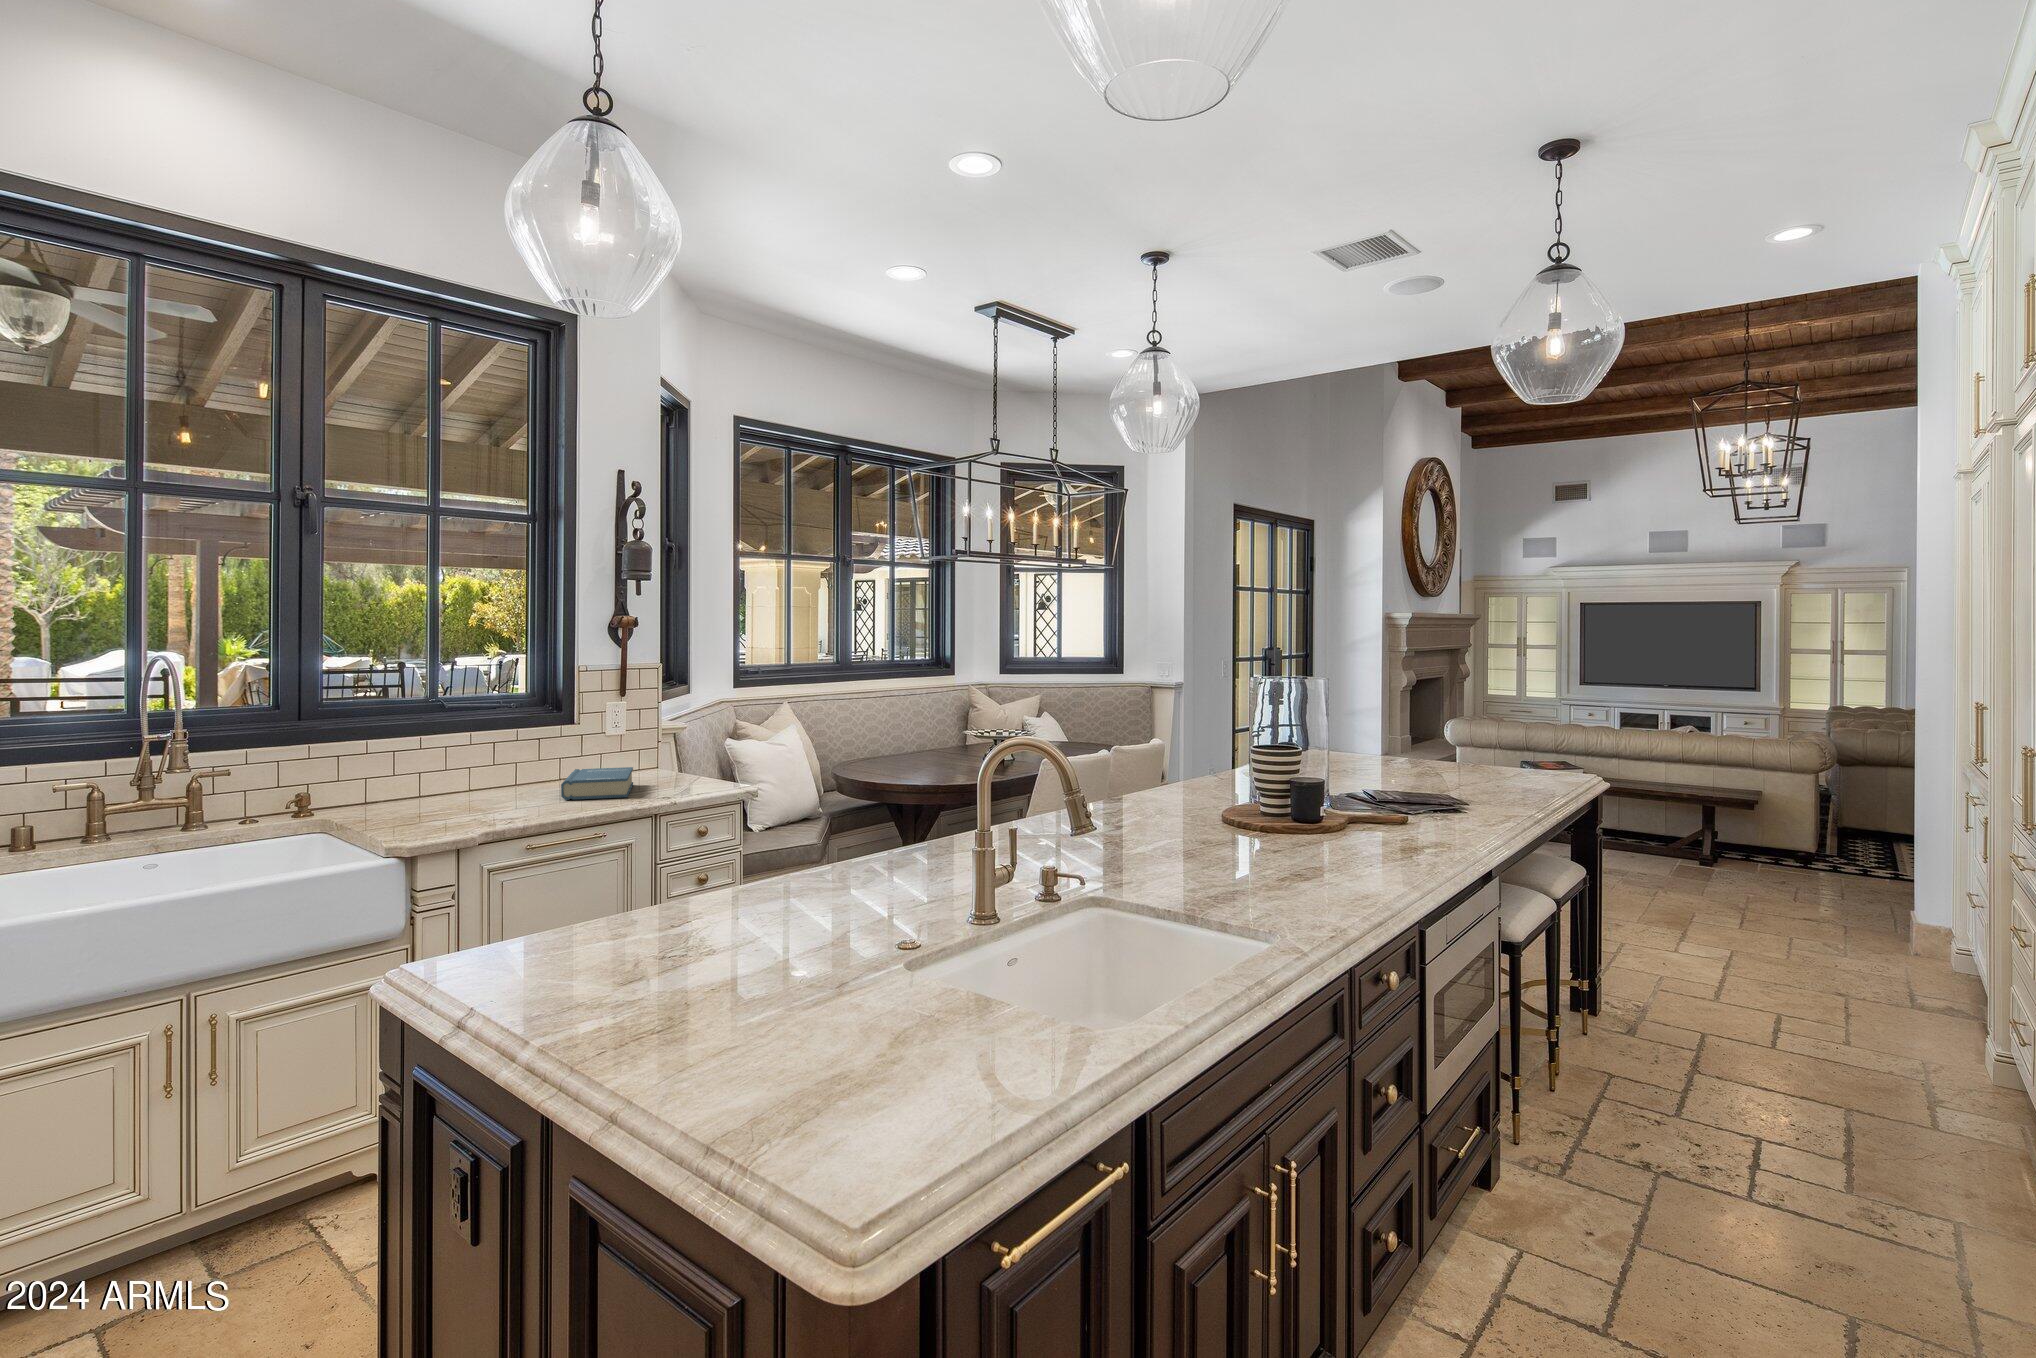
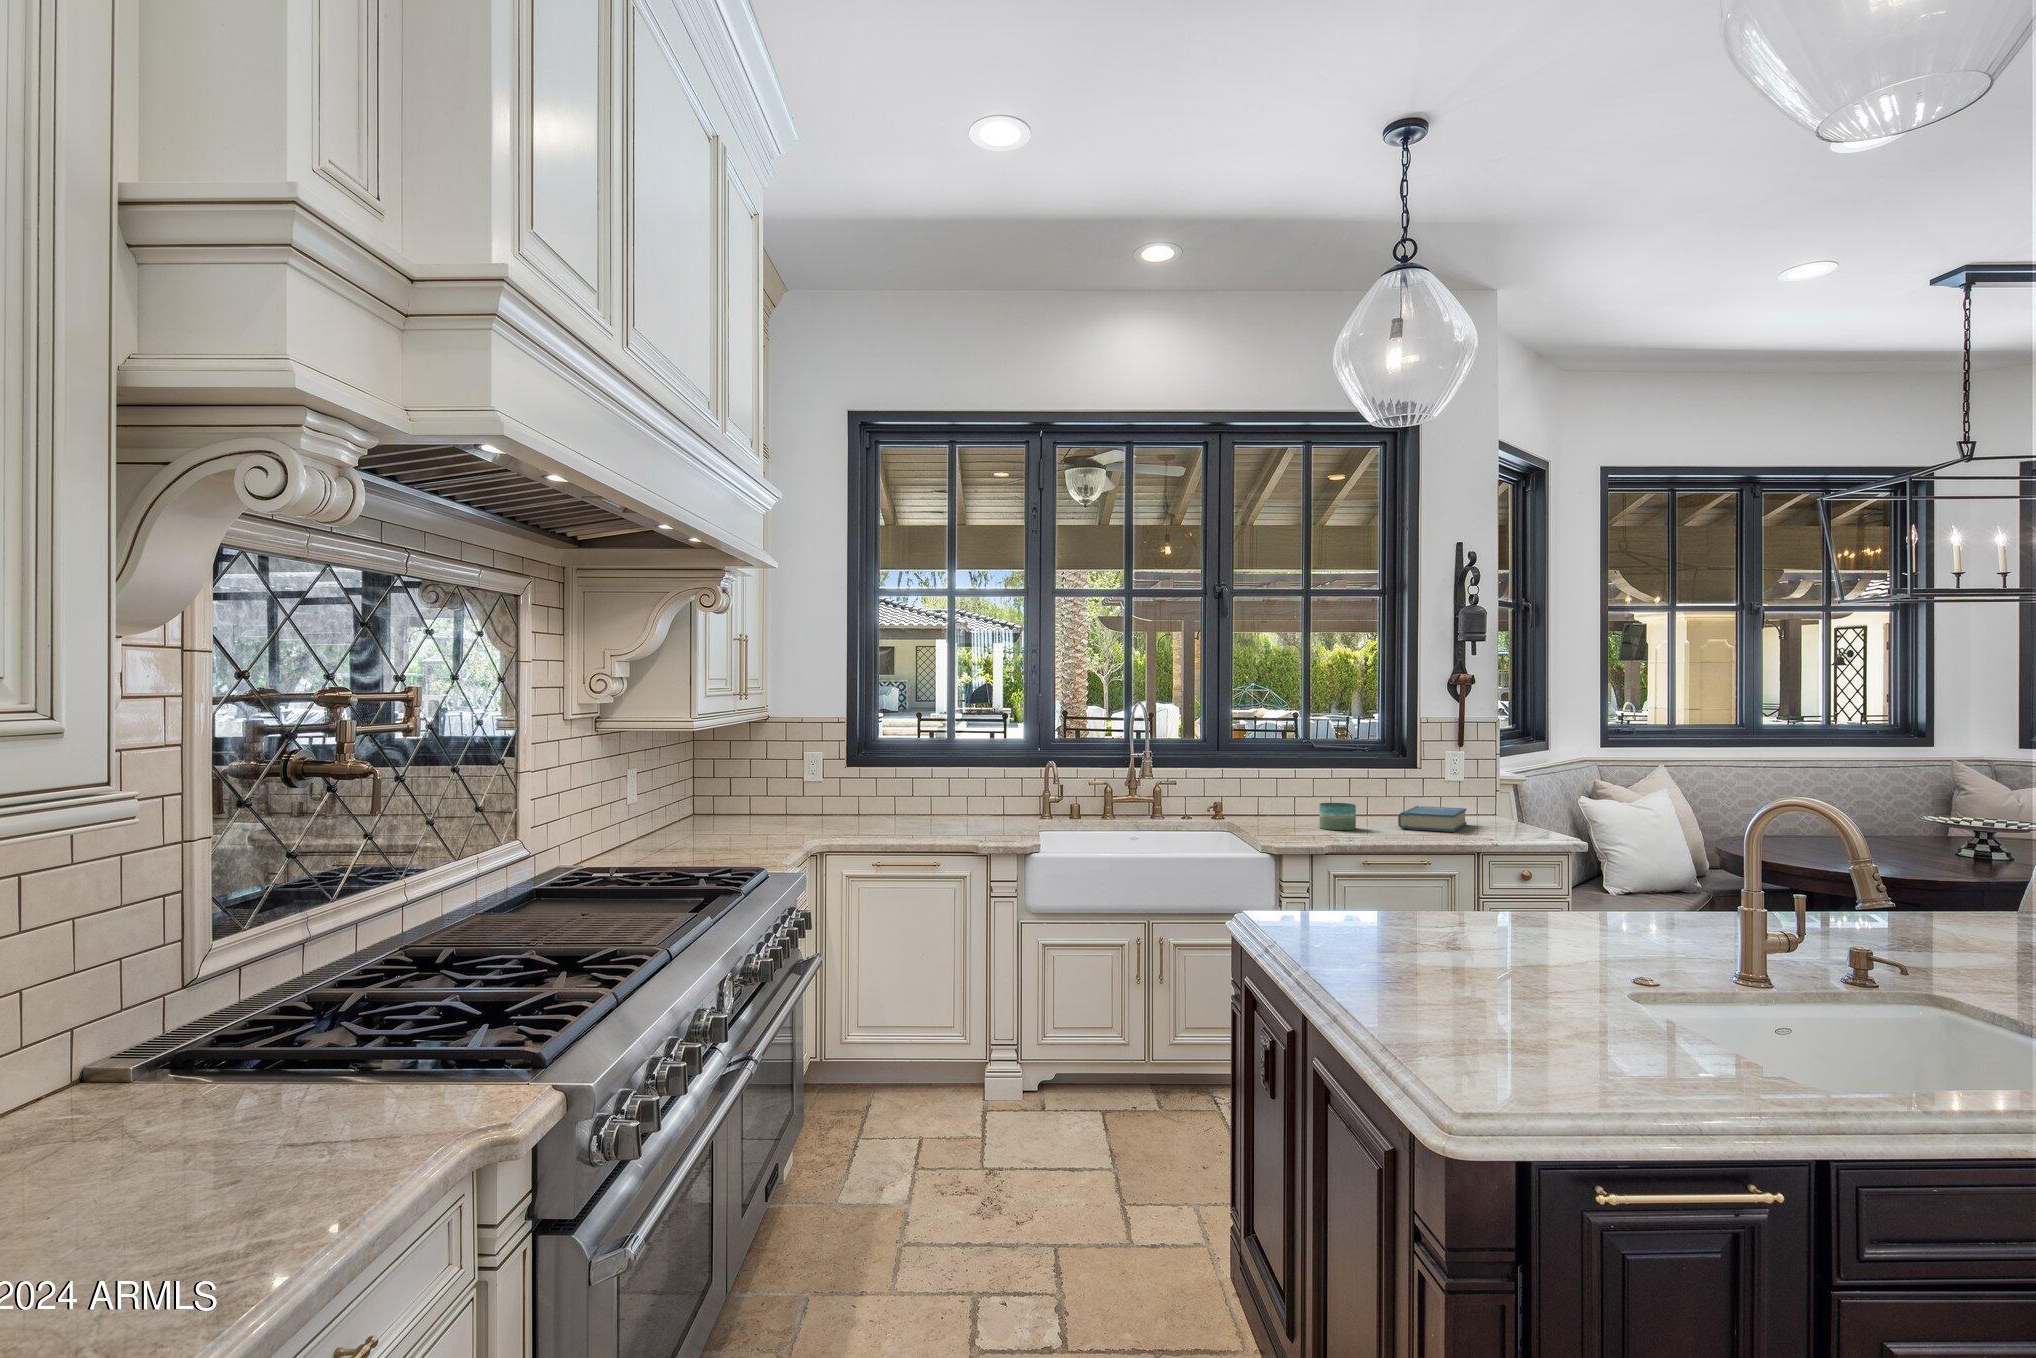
candle: none [460,776,509,812] -> present [1319,803,1356,830]

